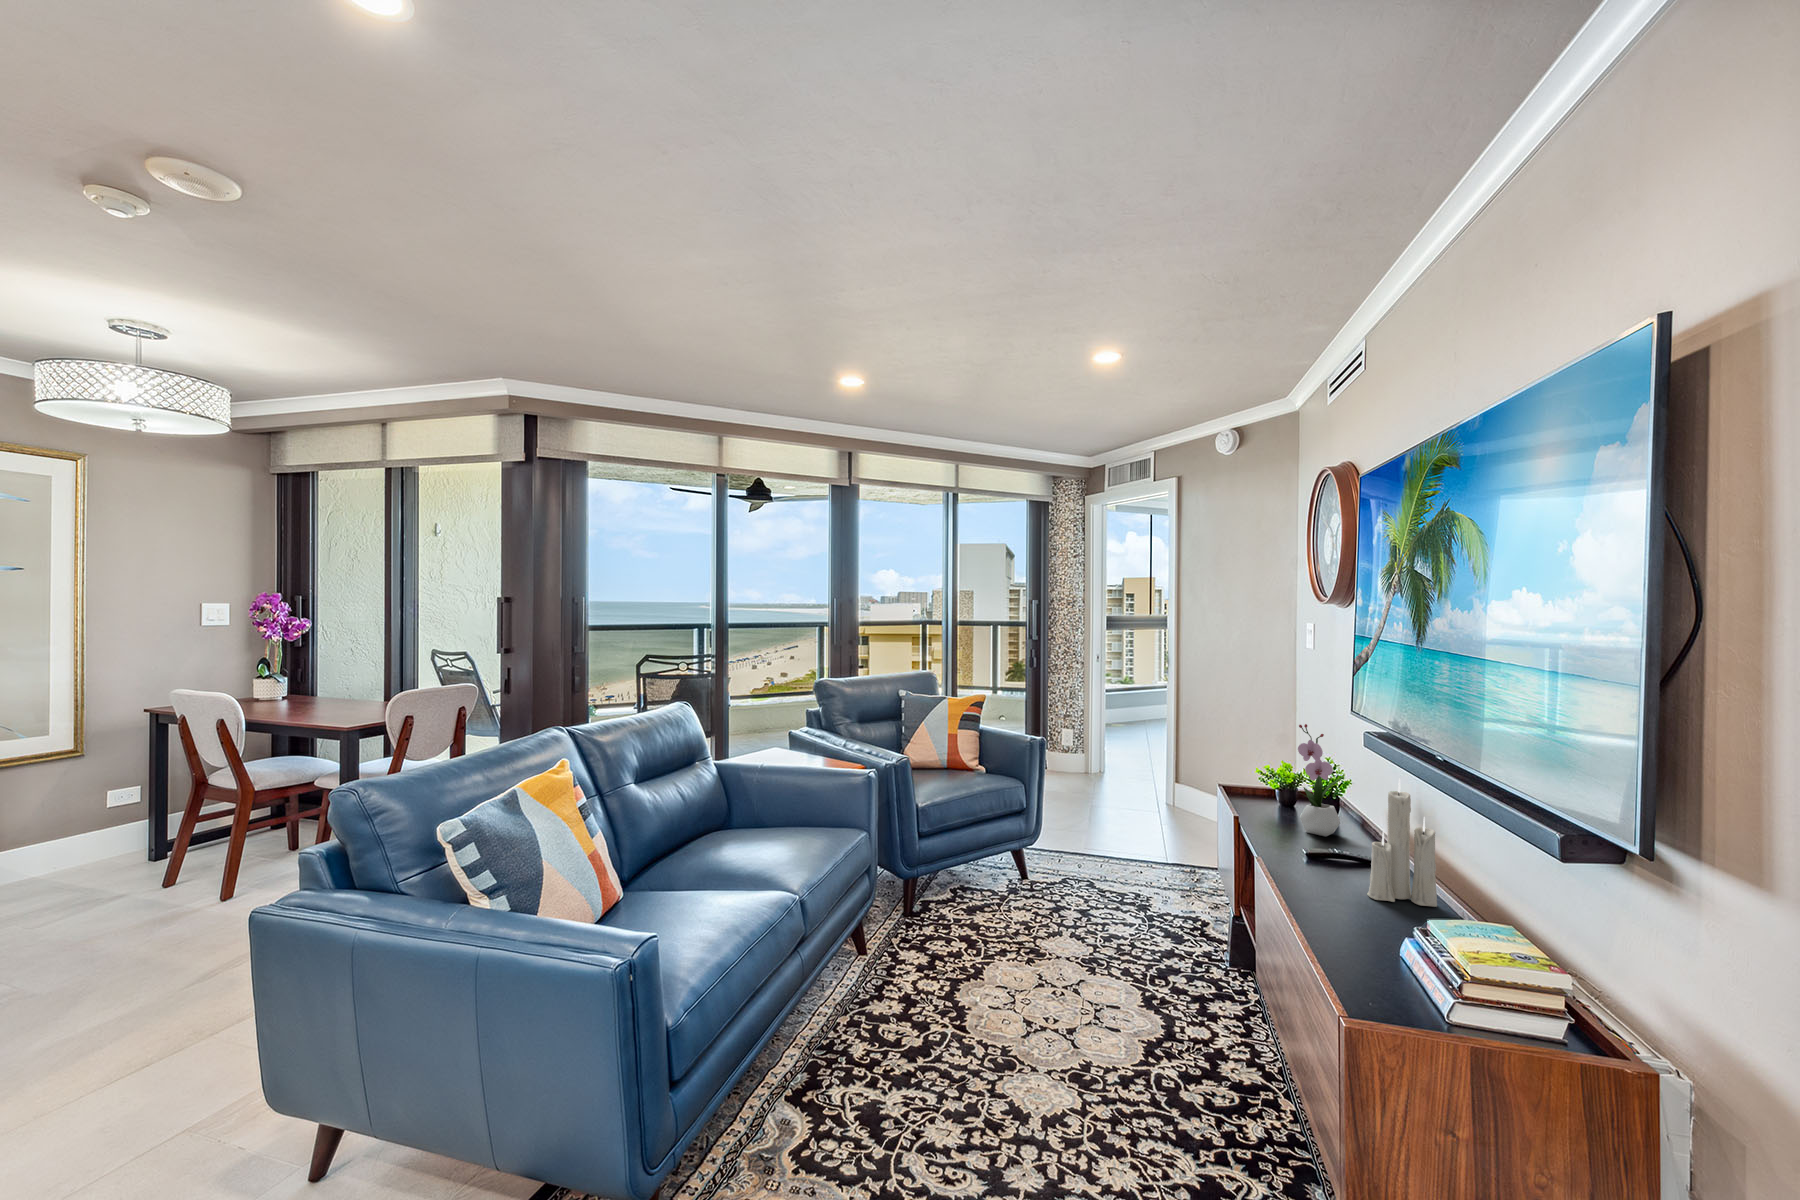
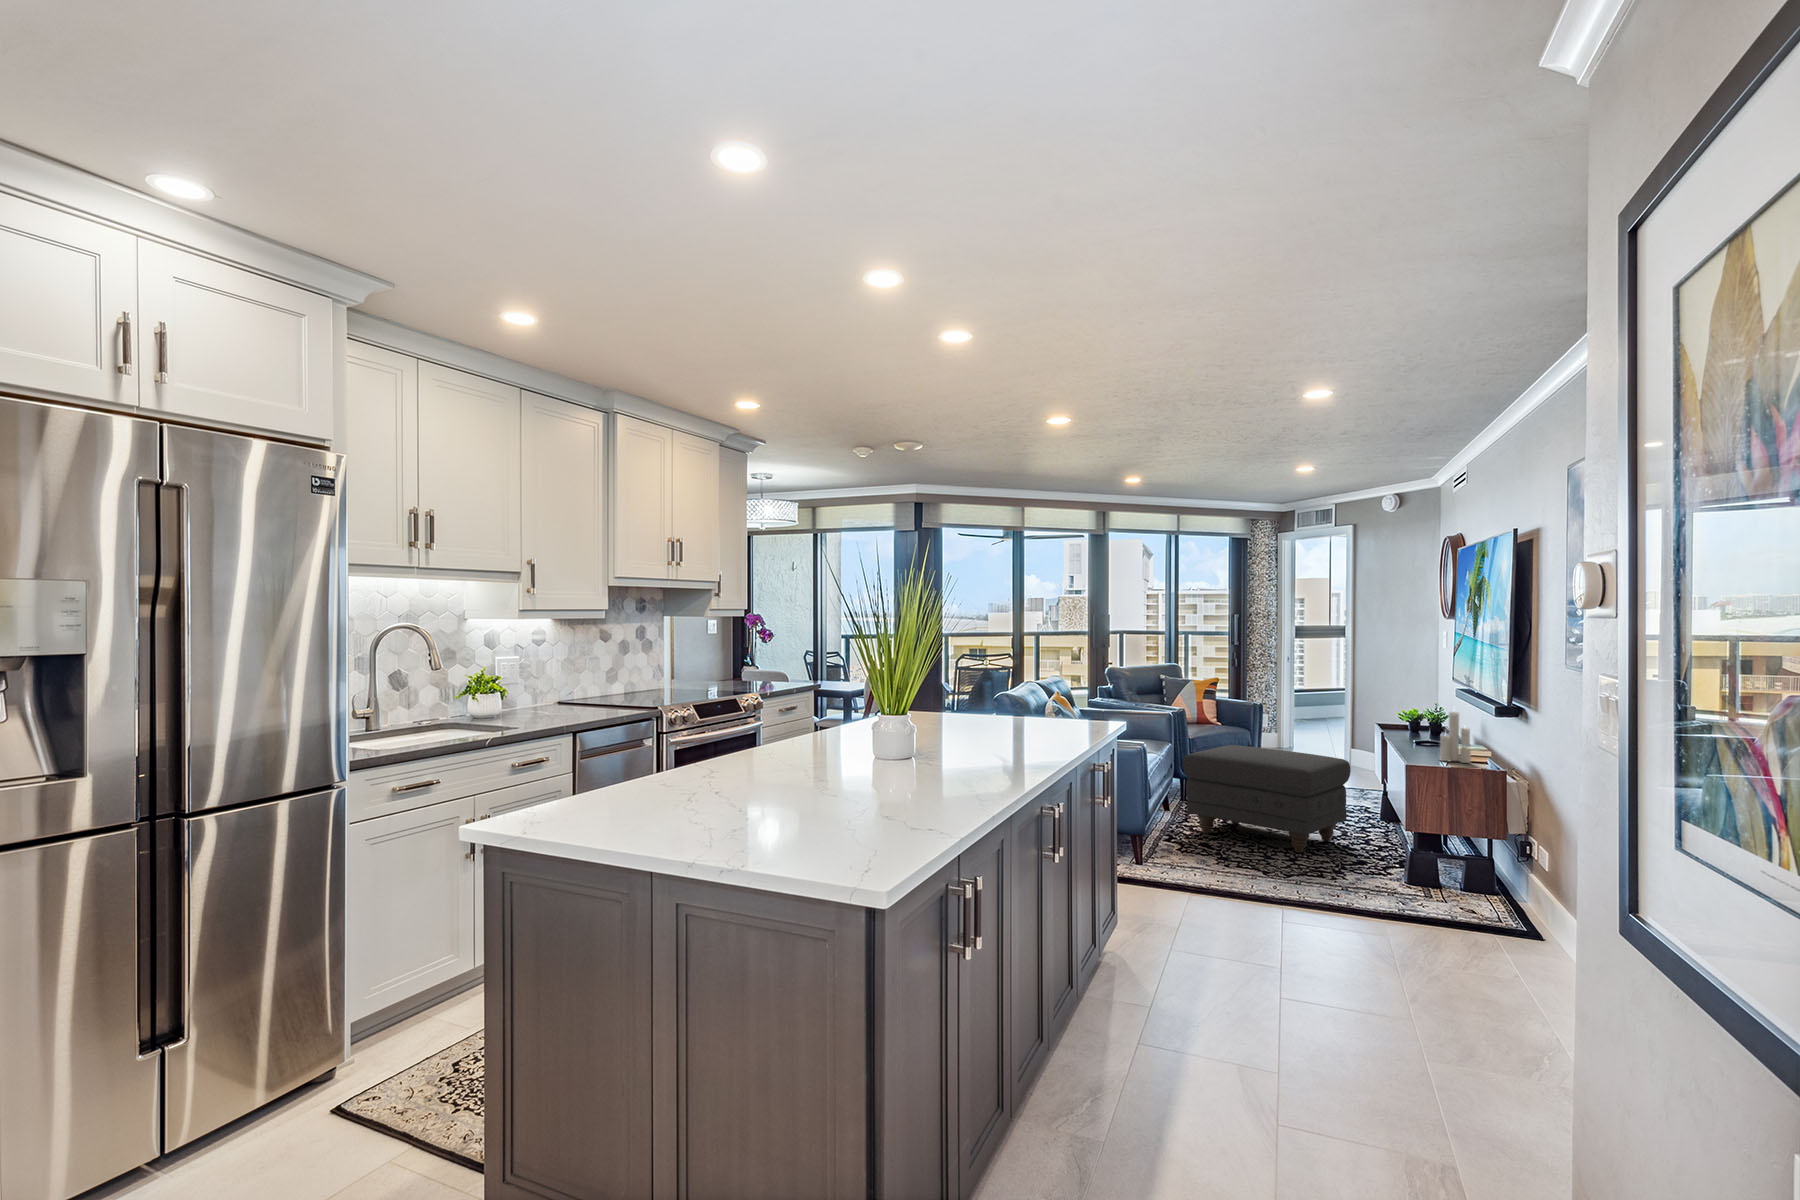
flower arrangement: present [1298,724,1344,836] -> none [1414,686,1441,746]
ottoman: none [864,832,1186,1107] -> present [1183,745,1351,853]

